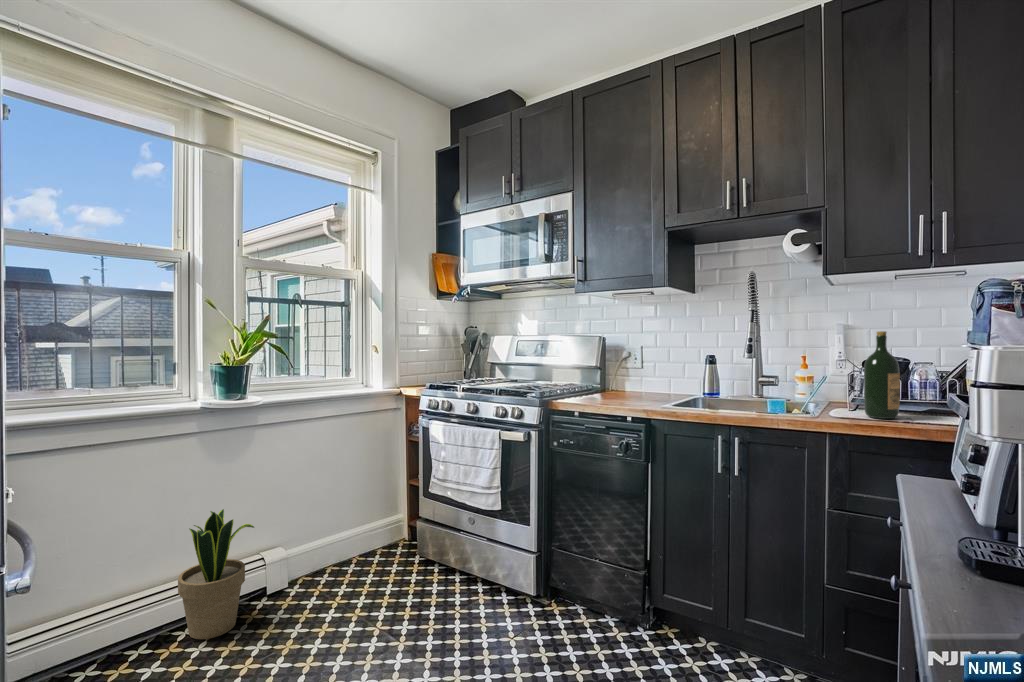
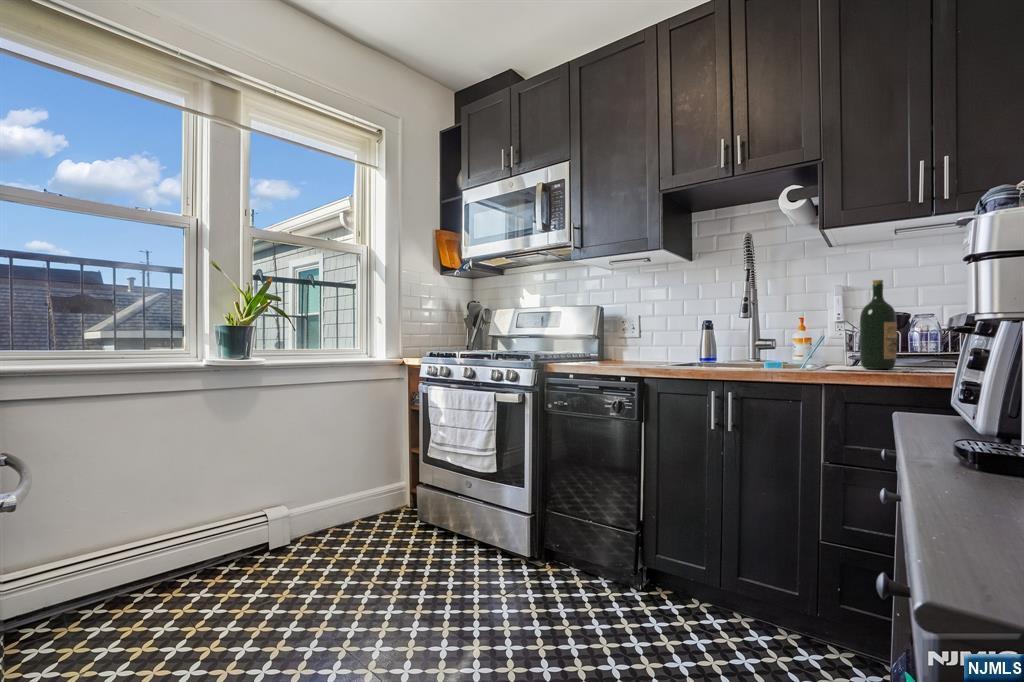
potted plant: present [178,509,254,639] -> none [179,465,255,588]

